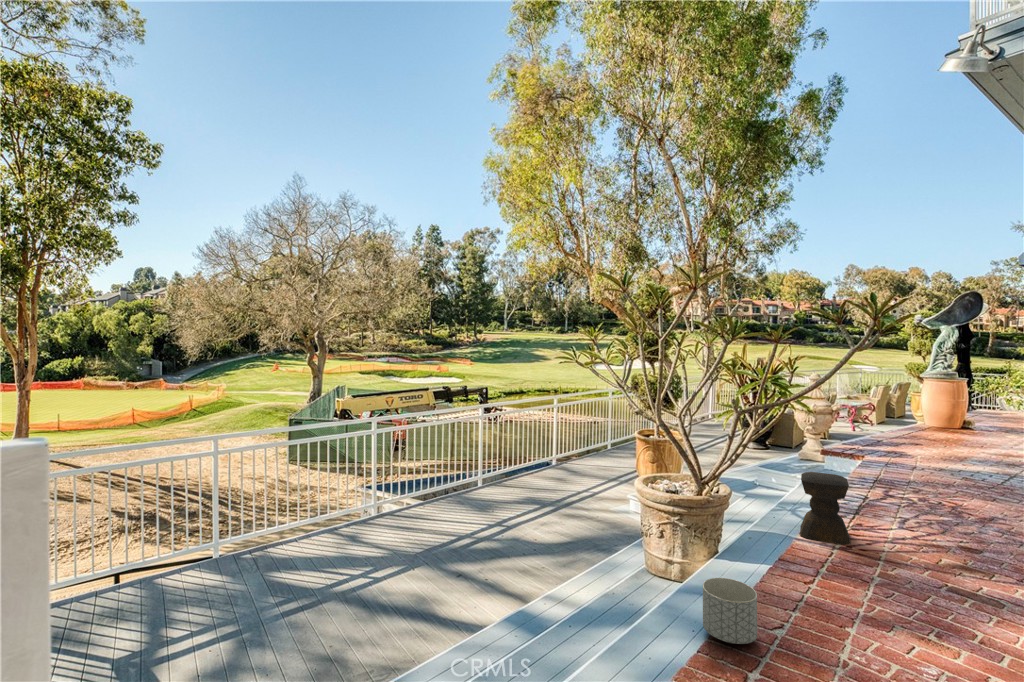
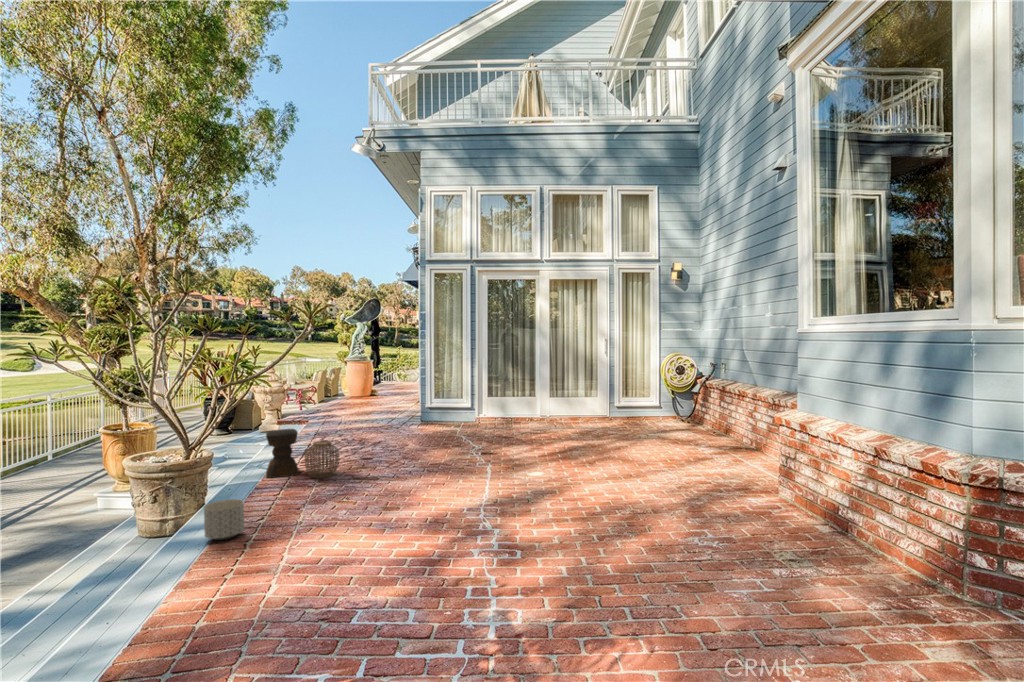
woven basket: none [860,508,923,570] -> present [305,441,339,479]

